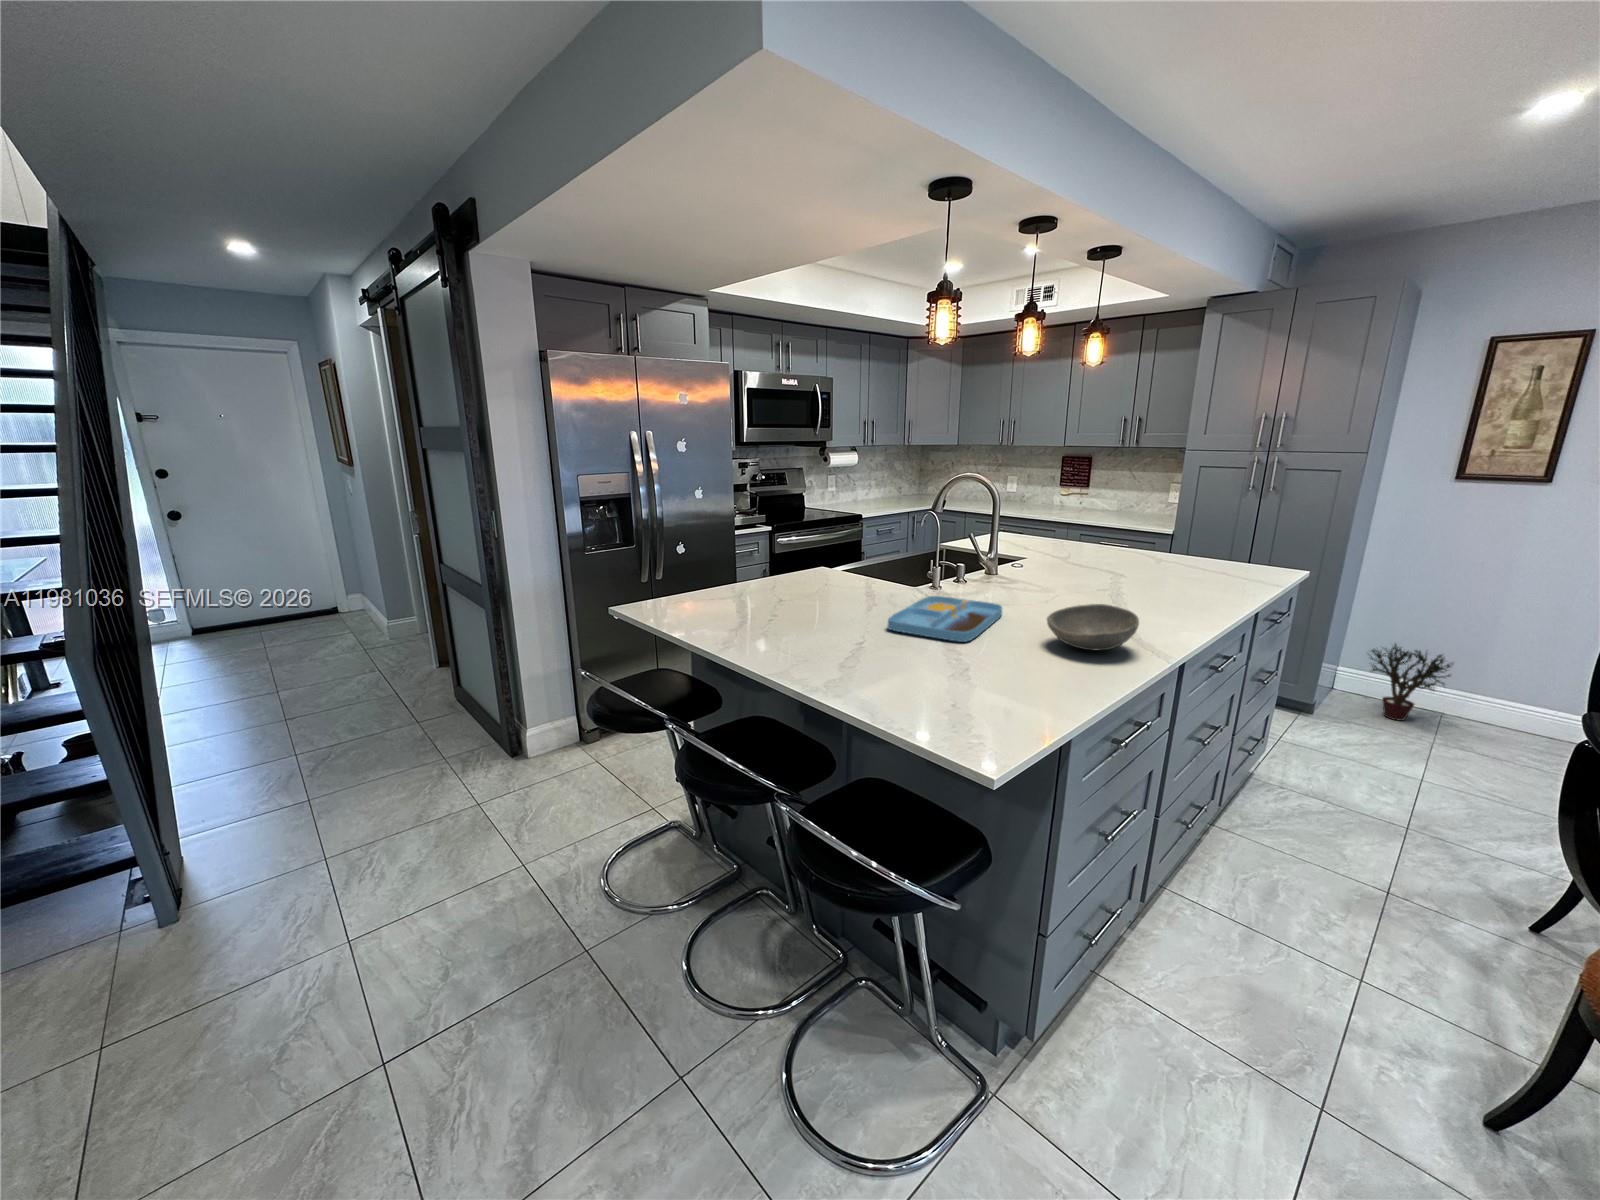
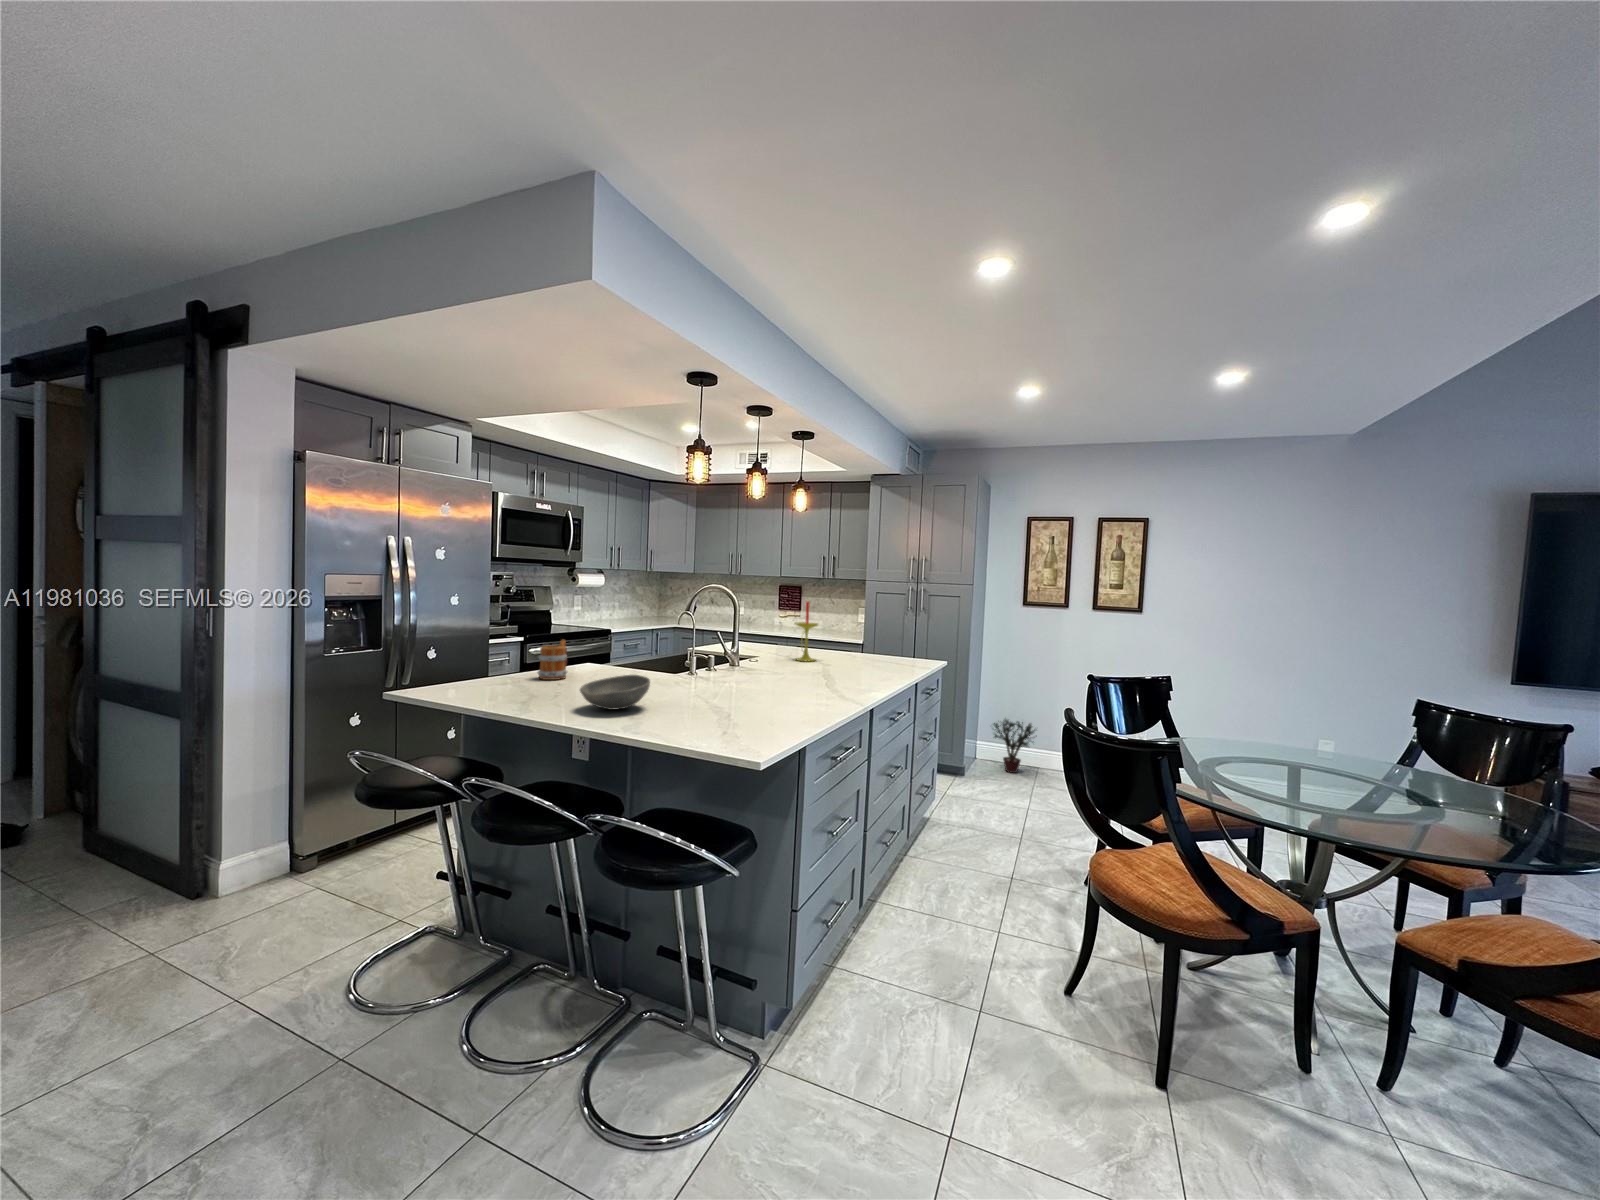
candle: none [1072,489,1109,571] -> present [796,602,818,661]
mug: none [762,546,794,593] -> present [538,640,567,680]
tray: present [888,596,1002,642] -> none [661,675,748,701]
bowl: present [1047,604,1139,650] -> present [580,675,650,710]

